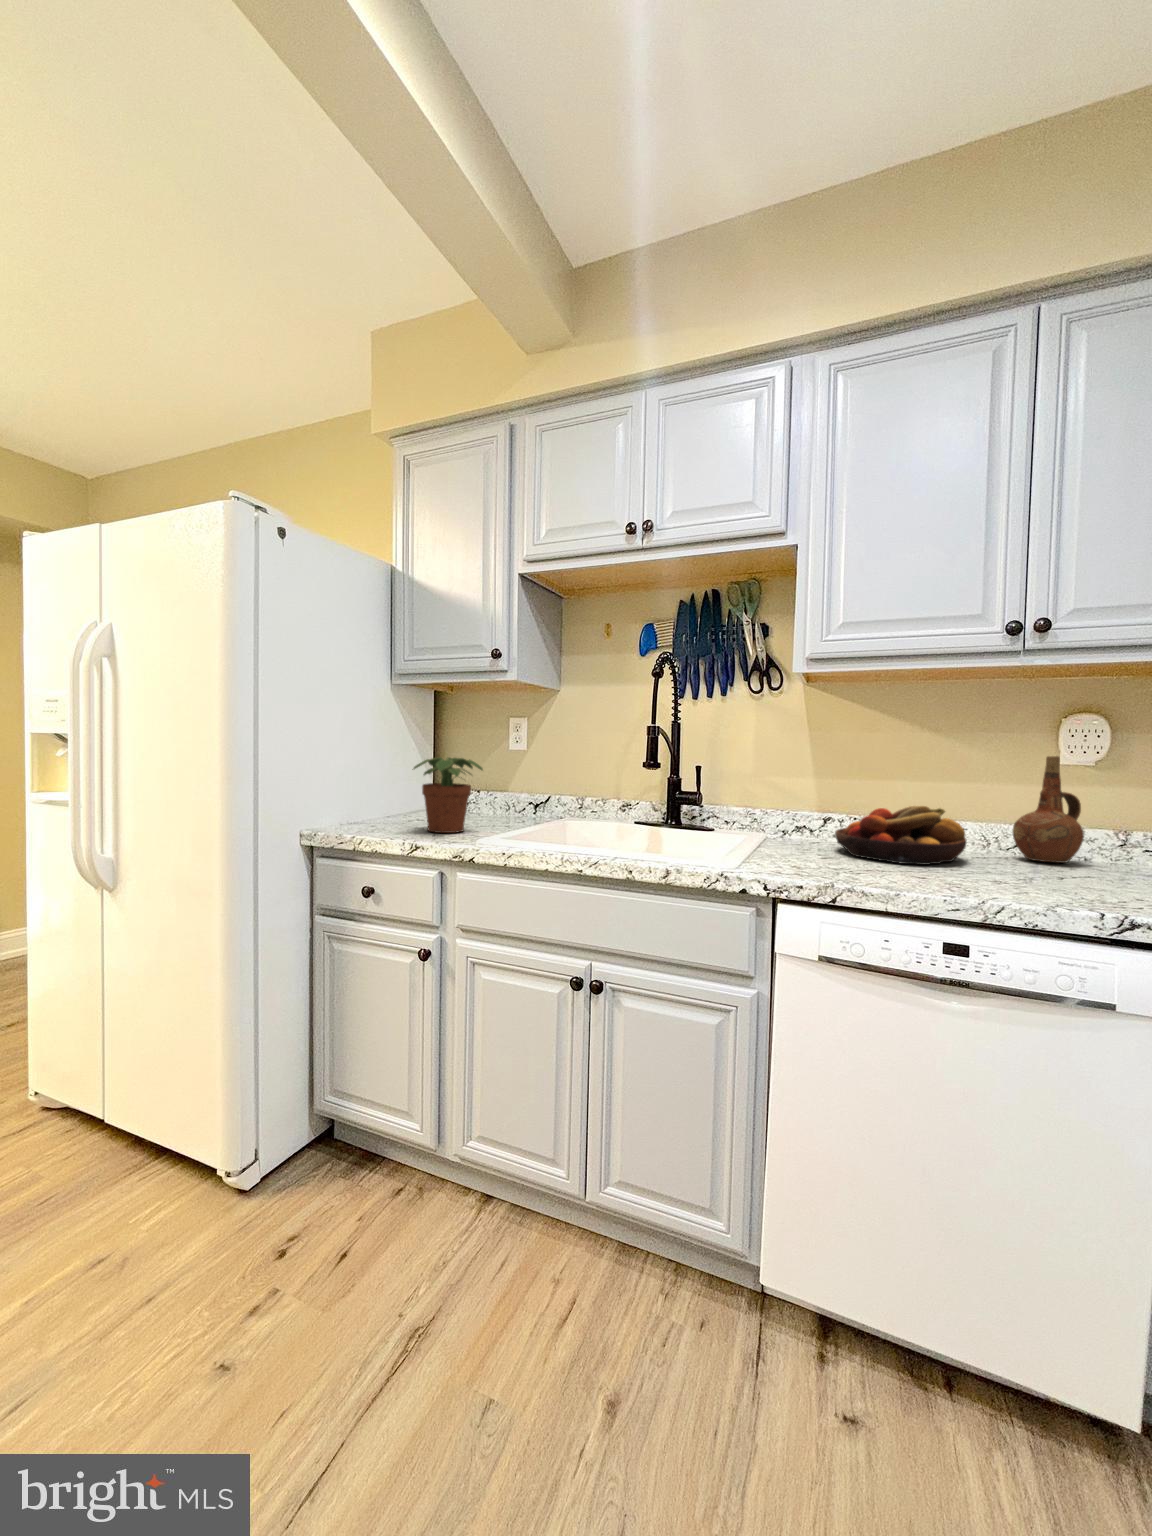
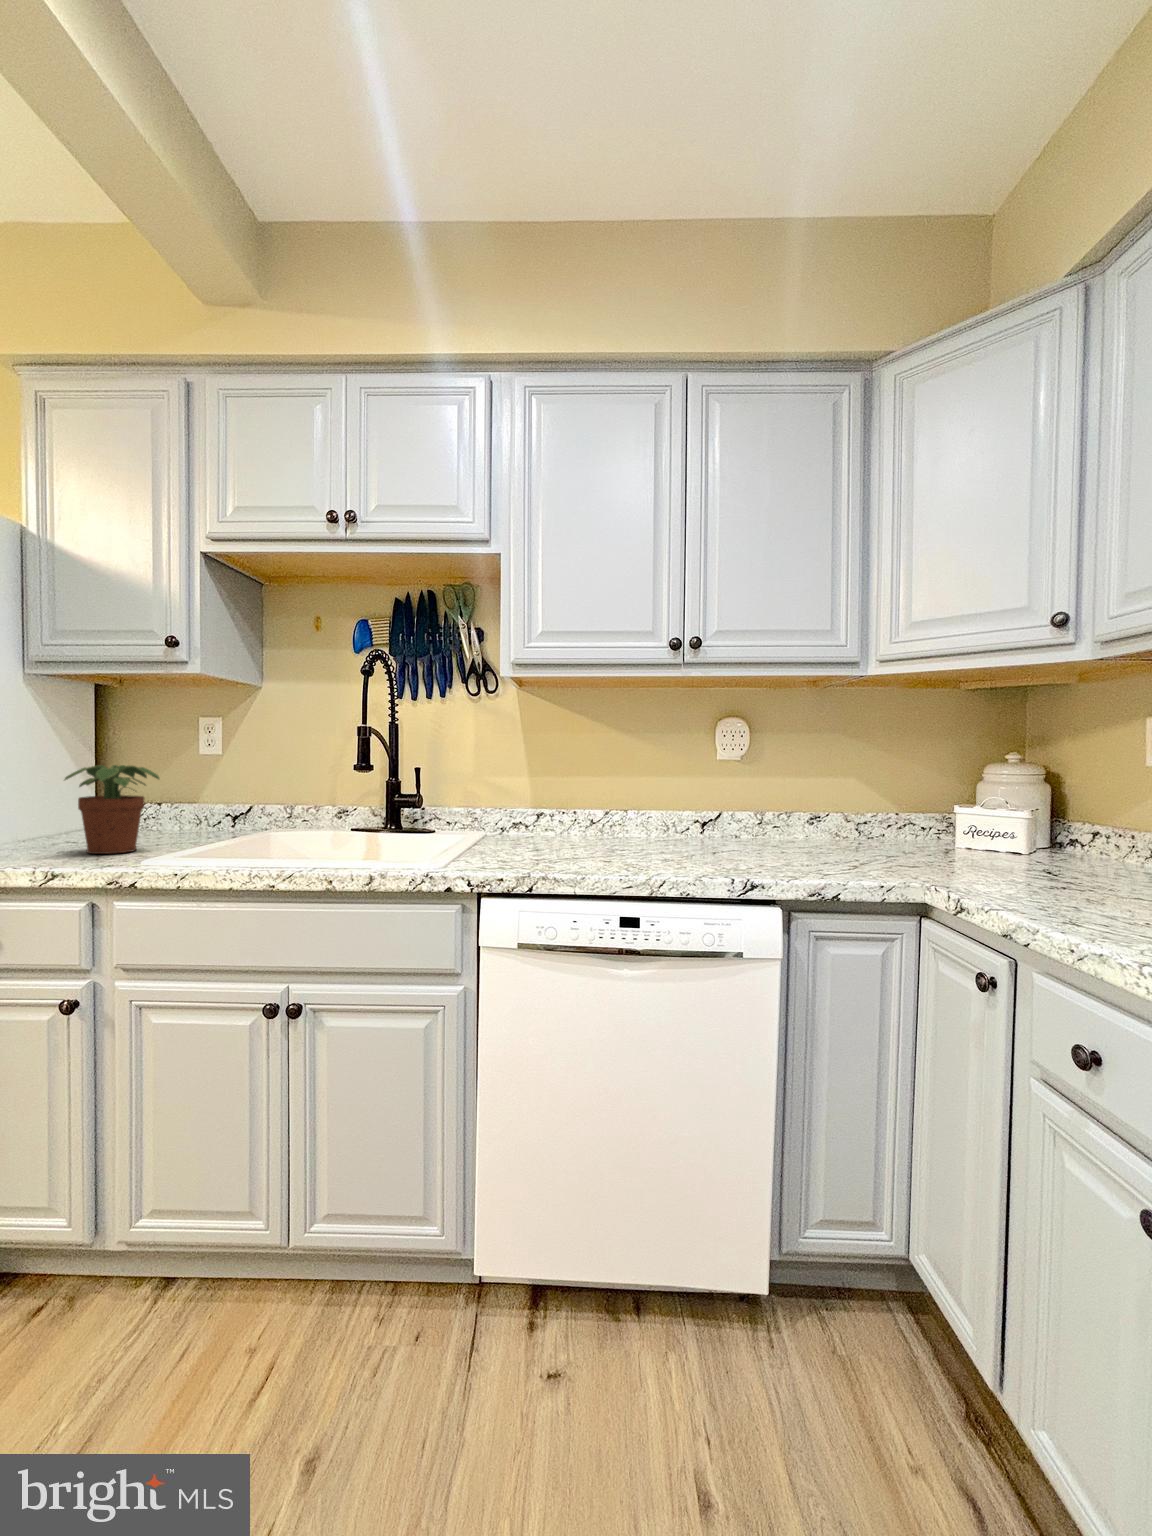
ceramic pitcher: present [1012,756,1084,863] -> none [695,752,747,844]
fruit bowl: present [835,806,967,865] -> none [545,799,655,854]

